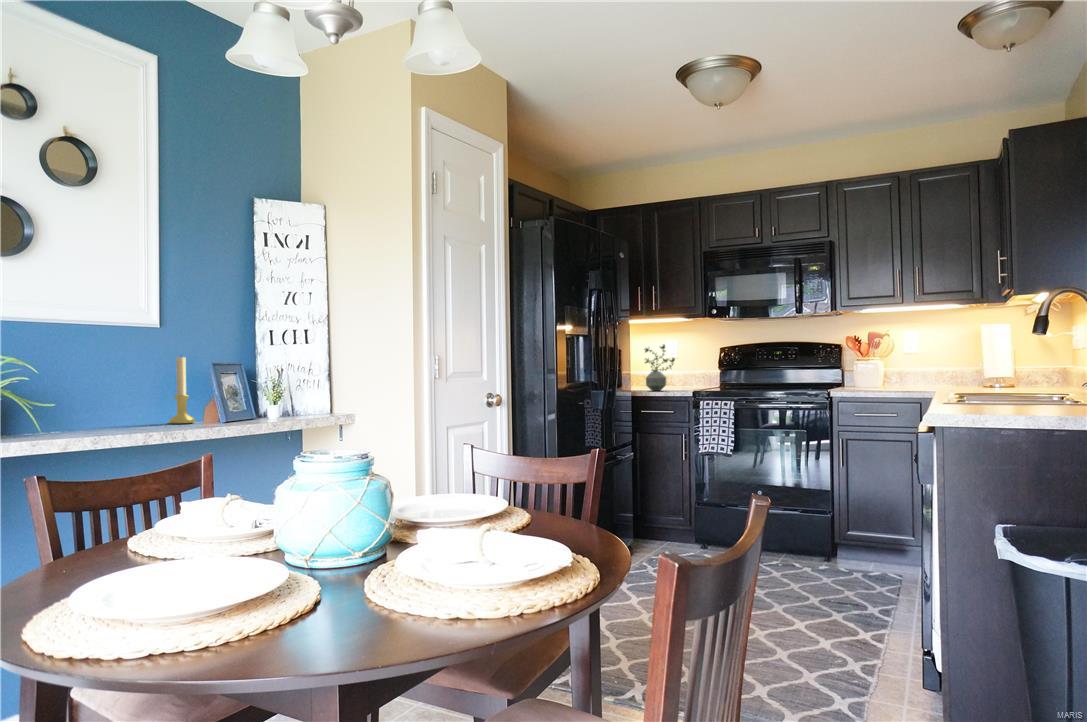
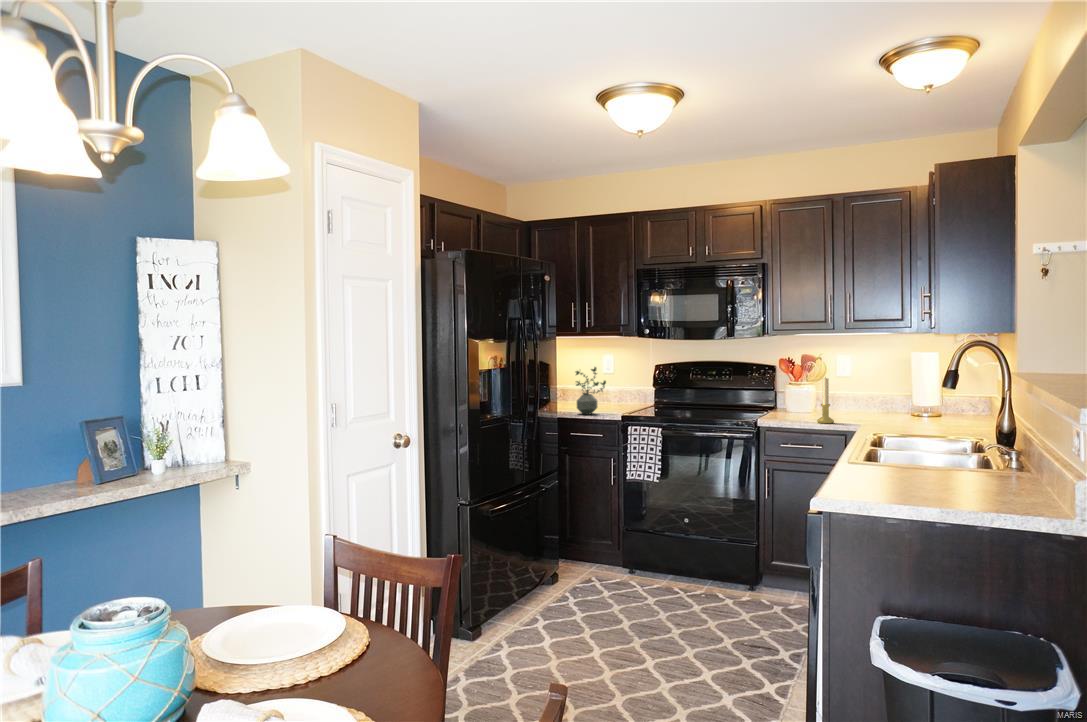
candle holder: present [169,357,195,424] -> present [817,378,834,423]

